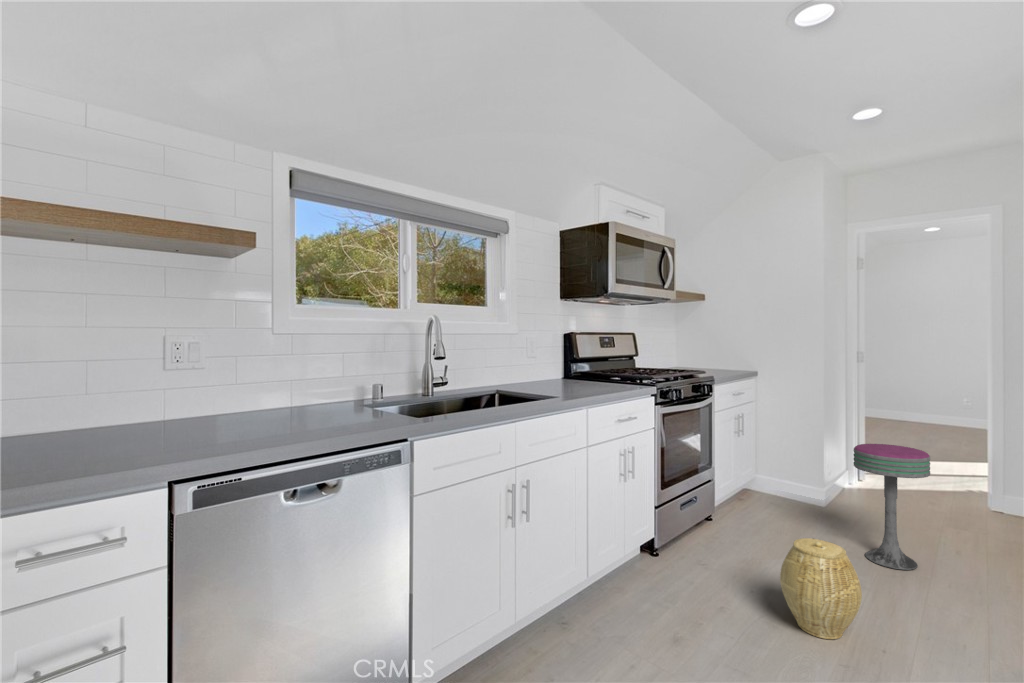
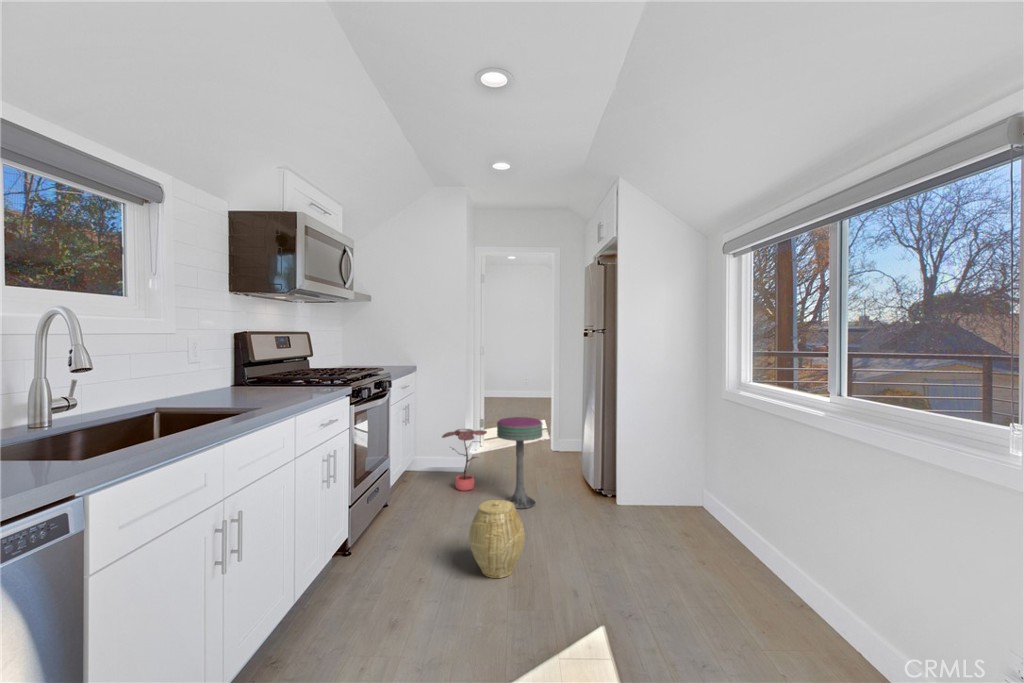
potted plant: none [782,450,847,526] -> present [442,429,487,491]

